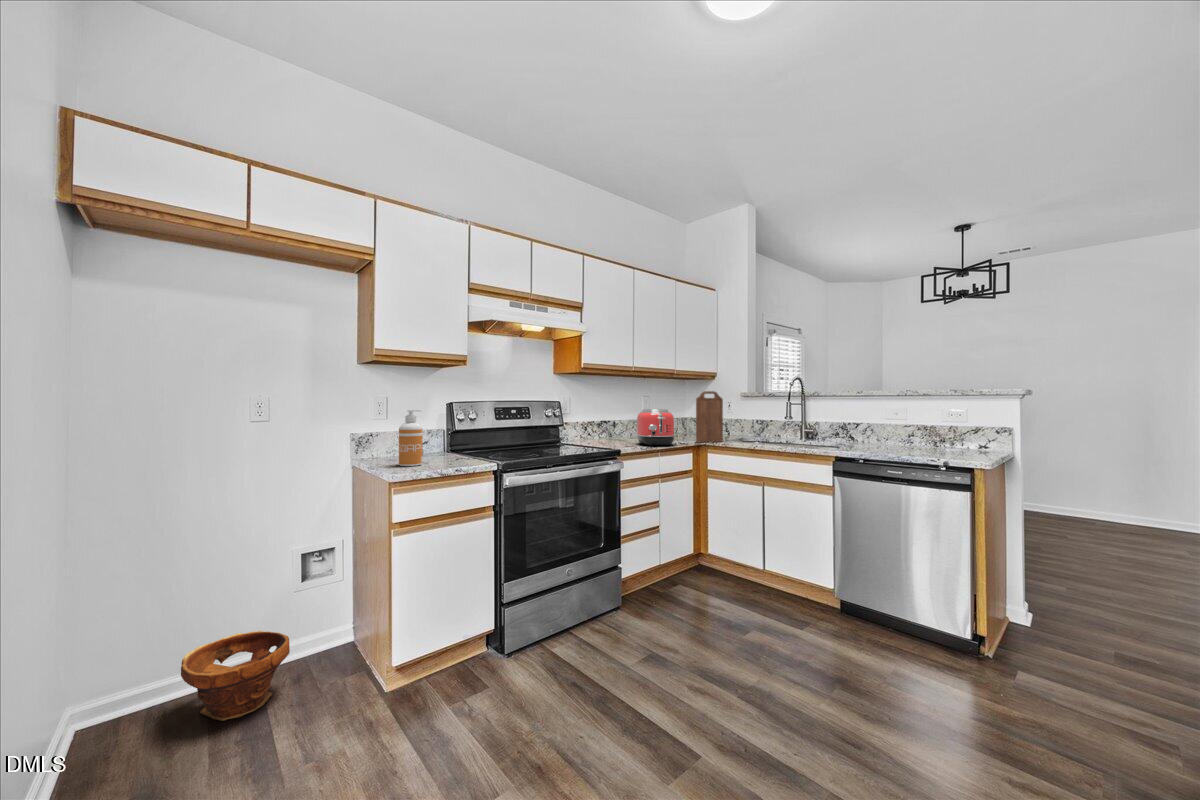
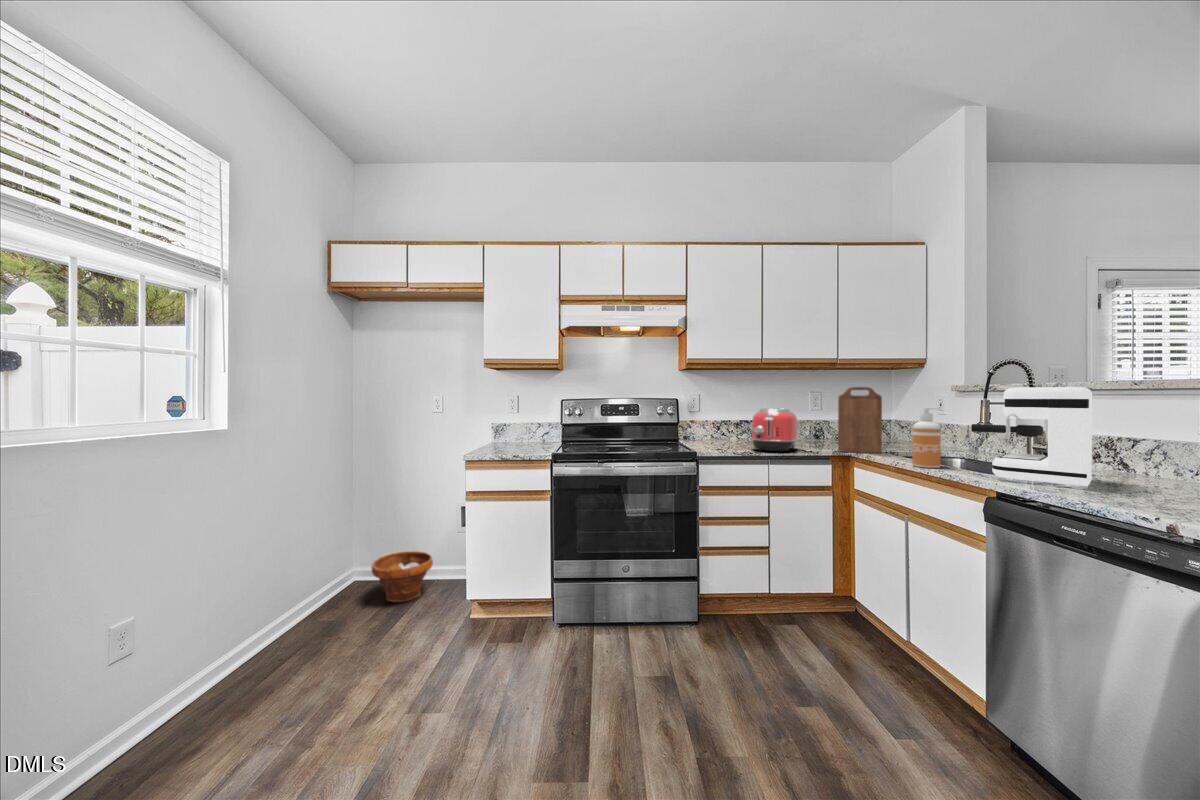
coffee maker: none [806,393,875,451] -> present [971,387,1092,487]
soap dispenser: present [399,410,423,466] -> present [912,408,941,468]

